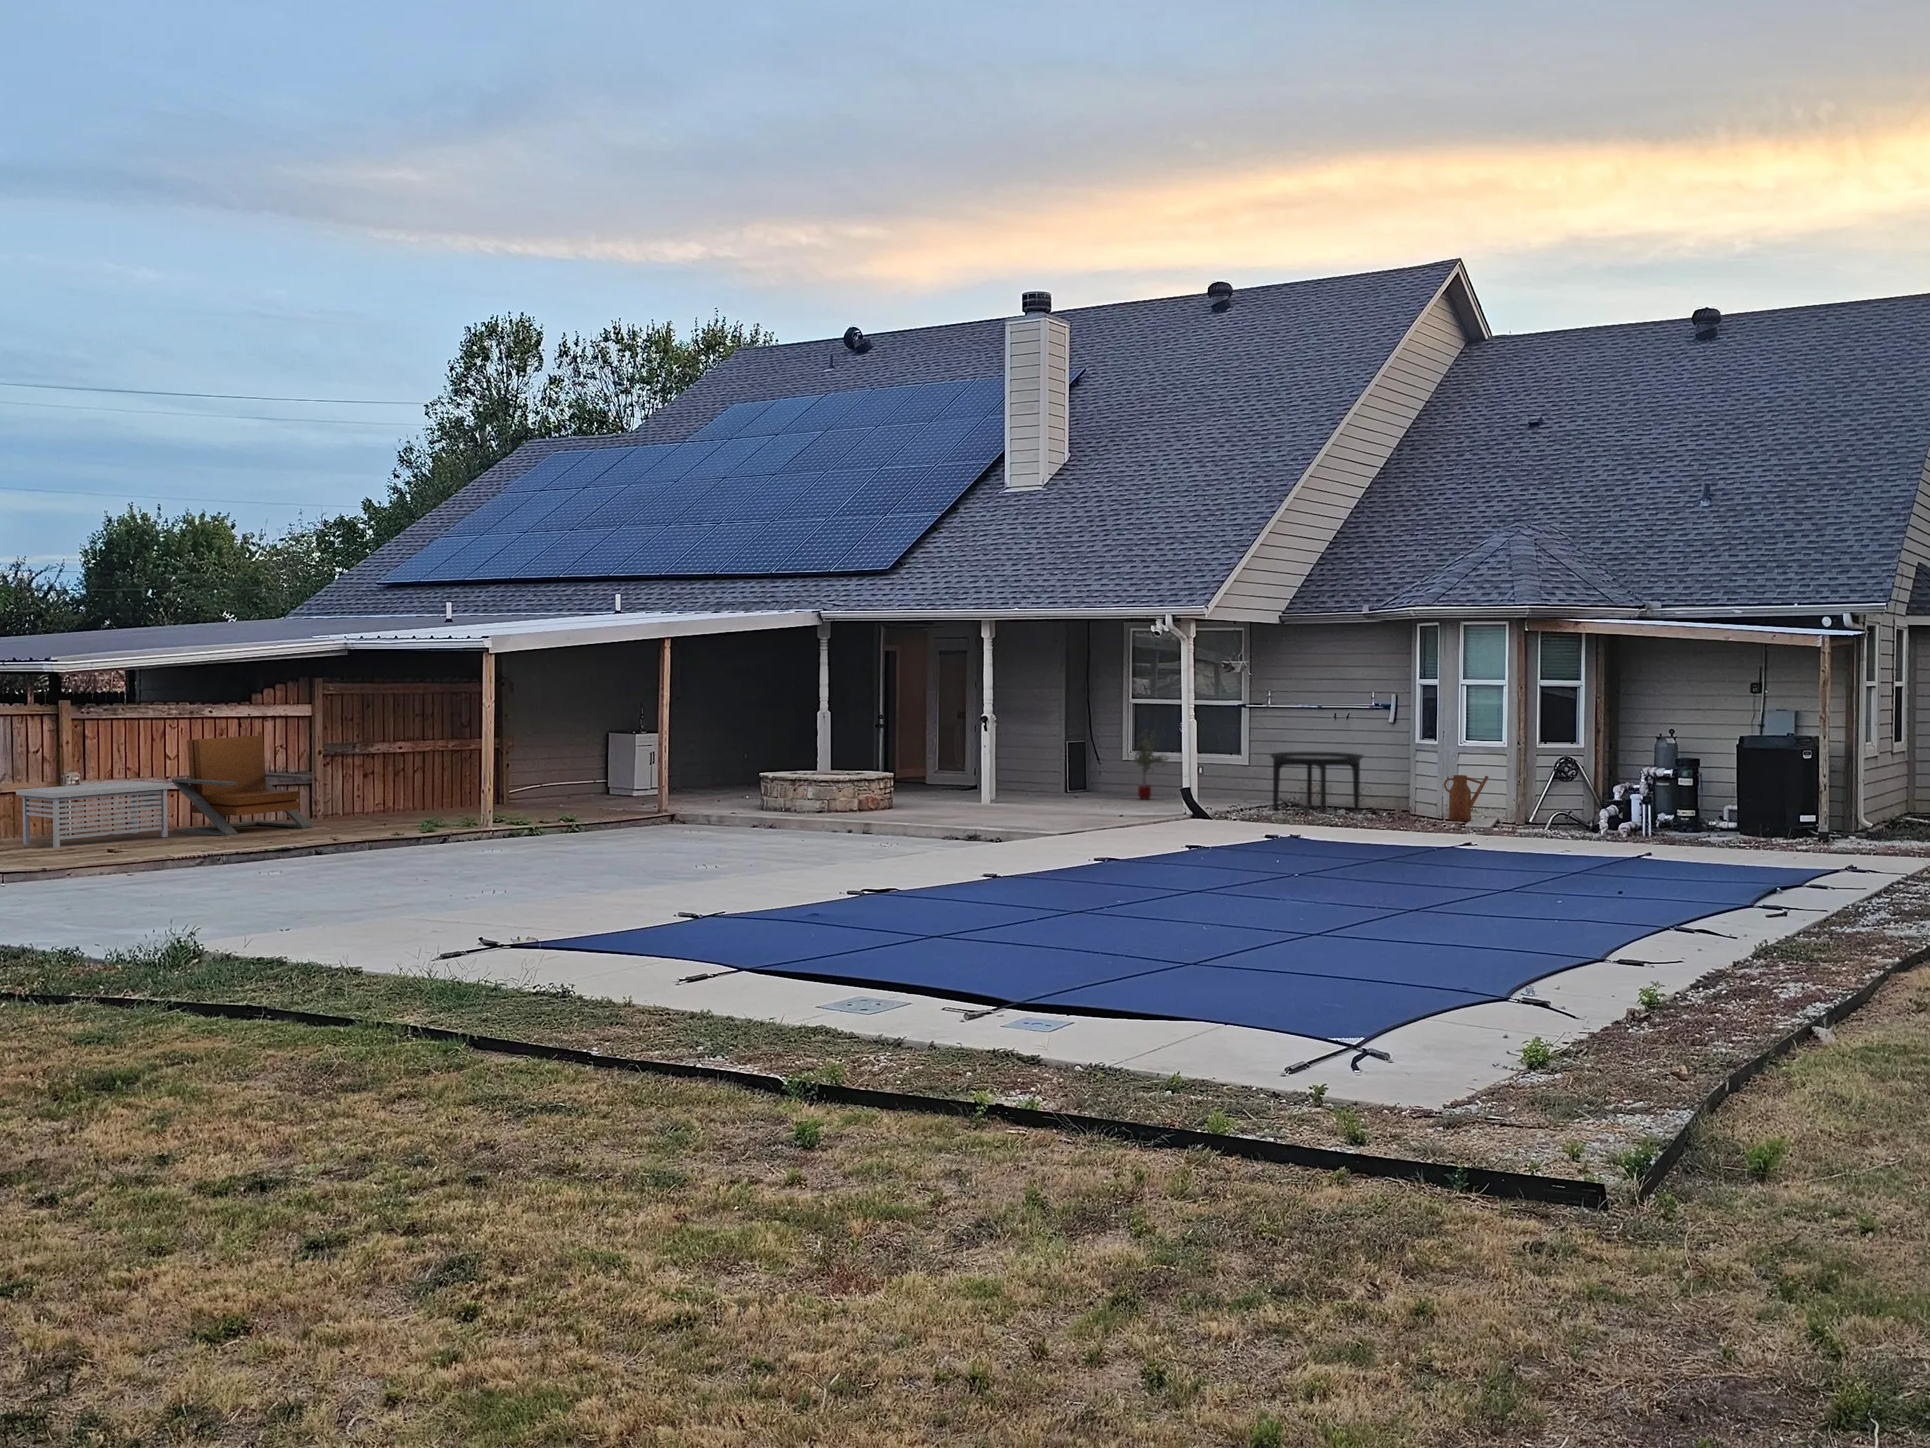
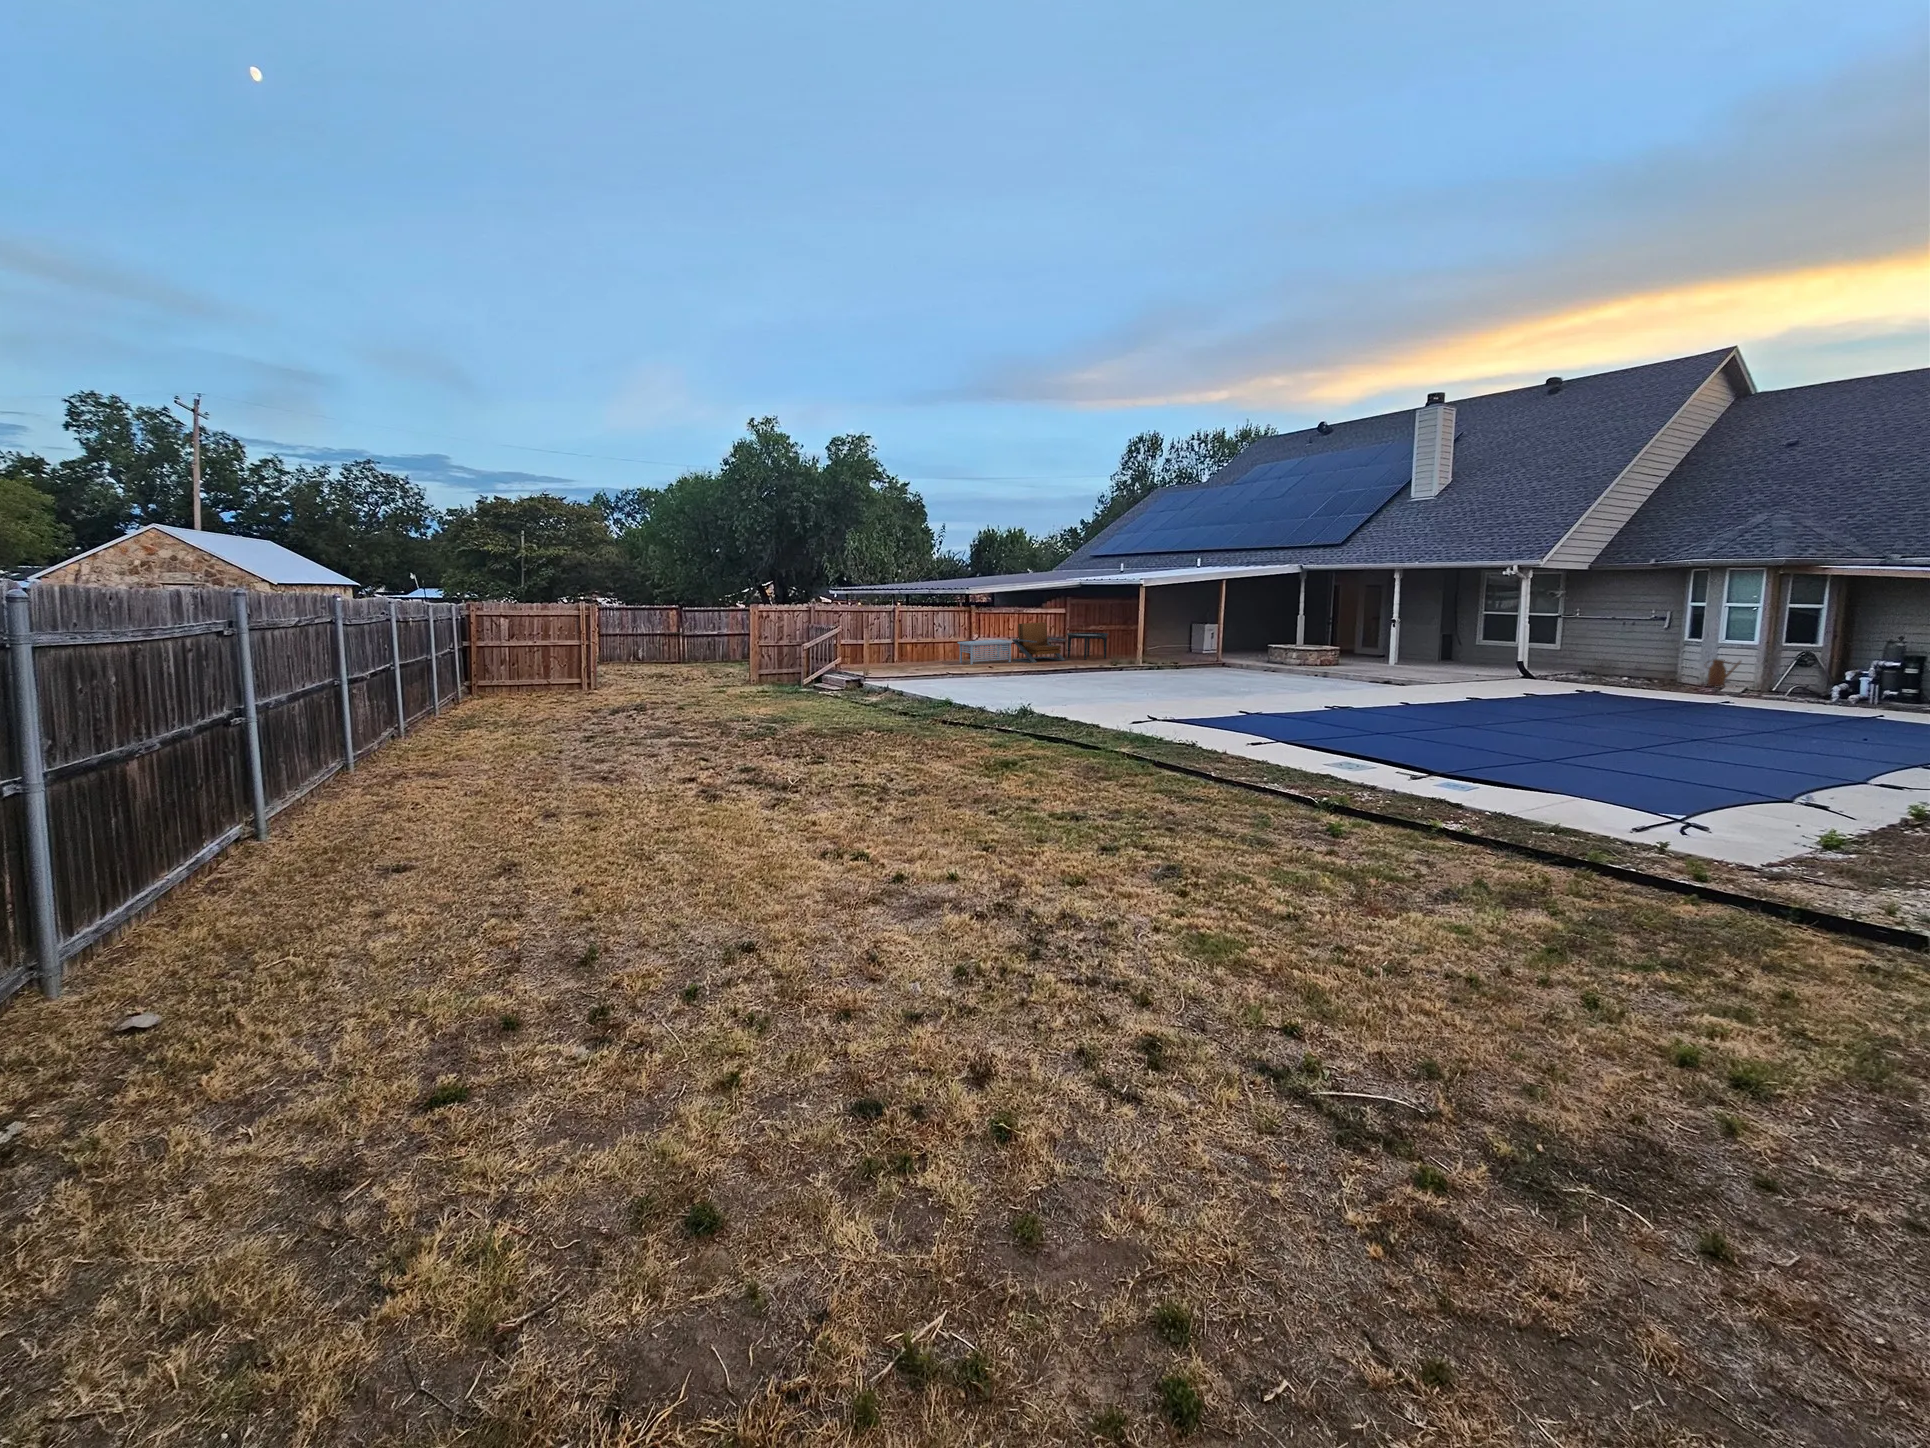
potted tree: present [1133,729,1168,799] -> none [1477,627,1502,664]
round table: present [1270,752,1364,814] -> present [1067,632,1108,660]

